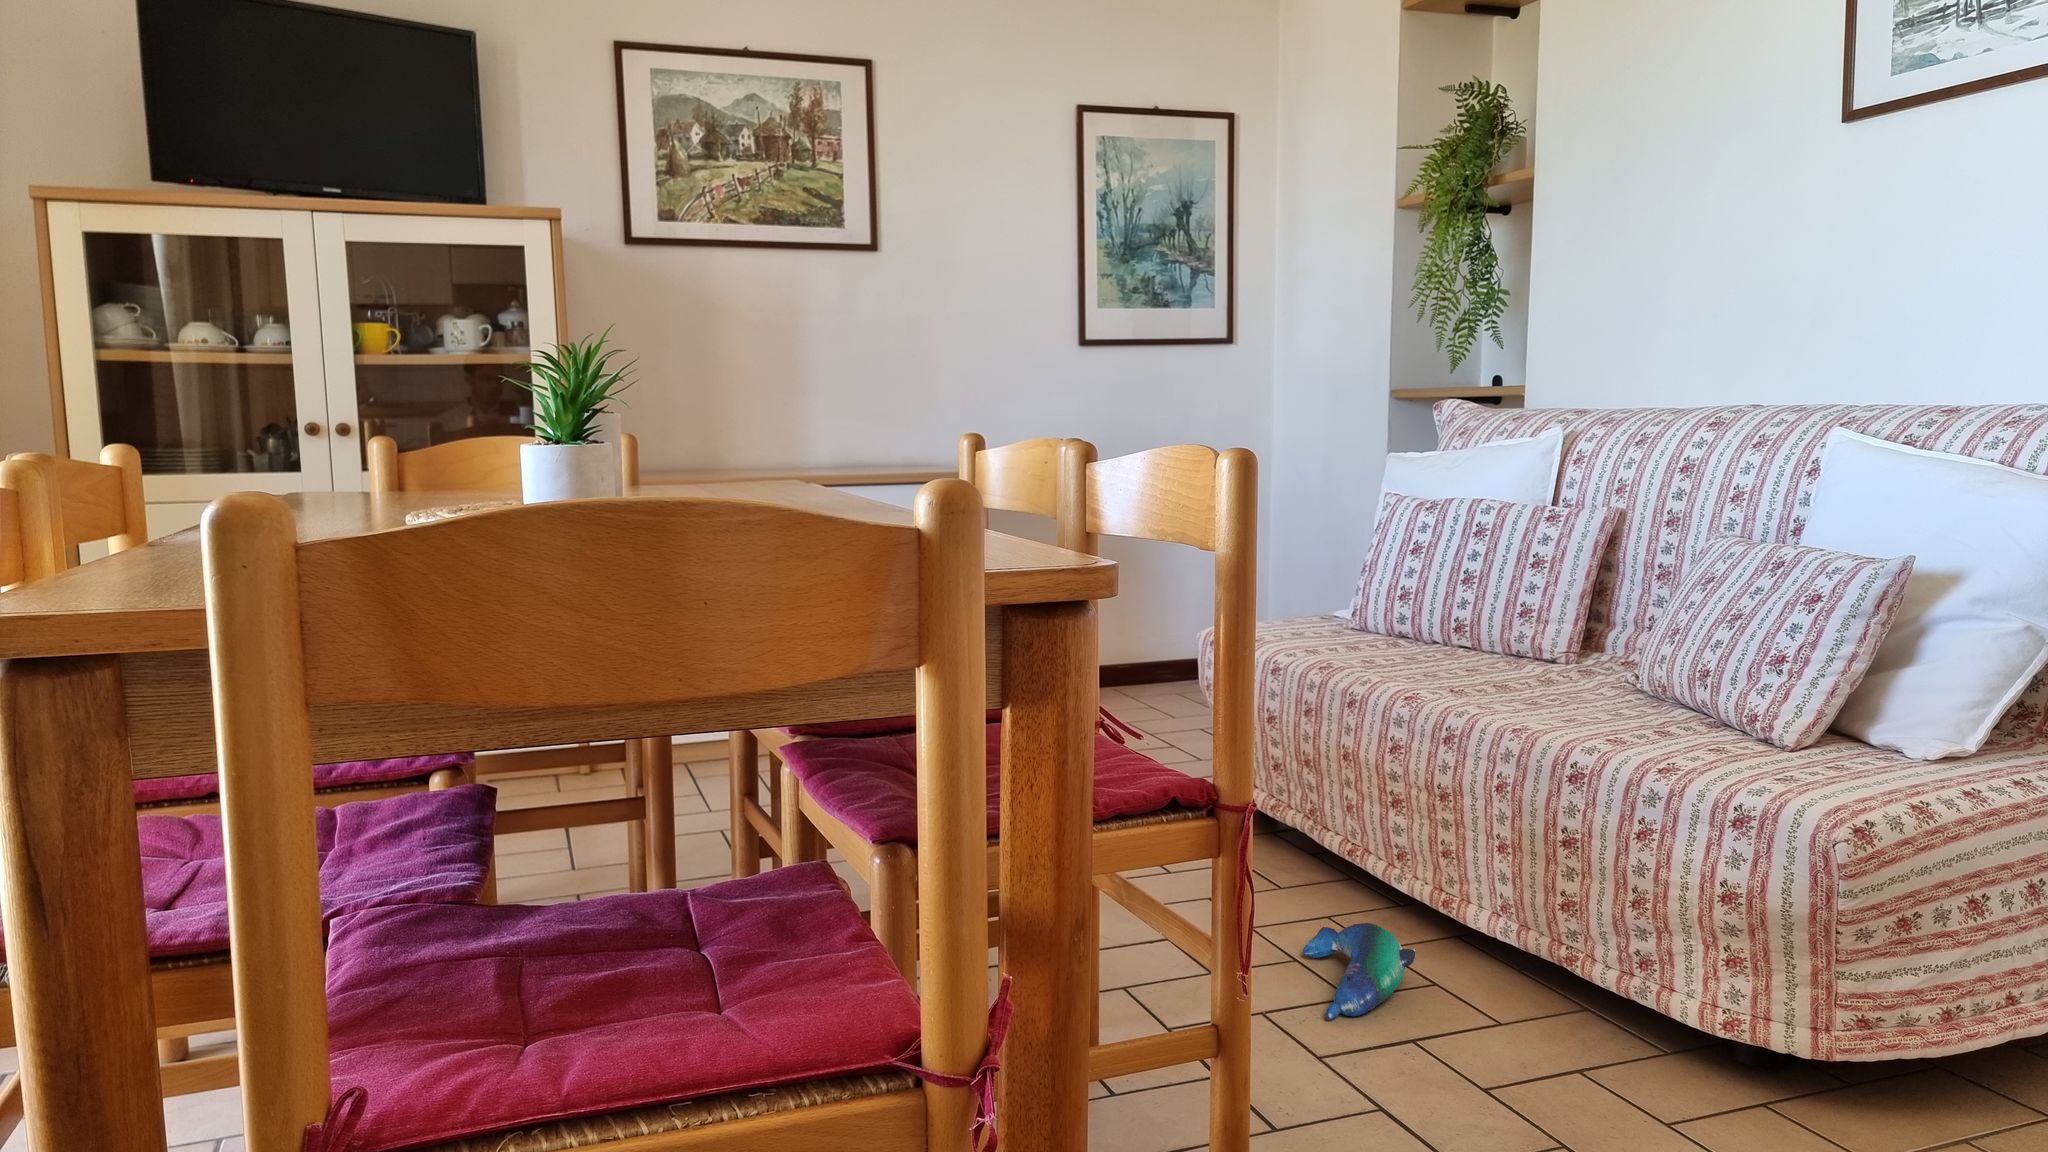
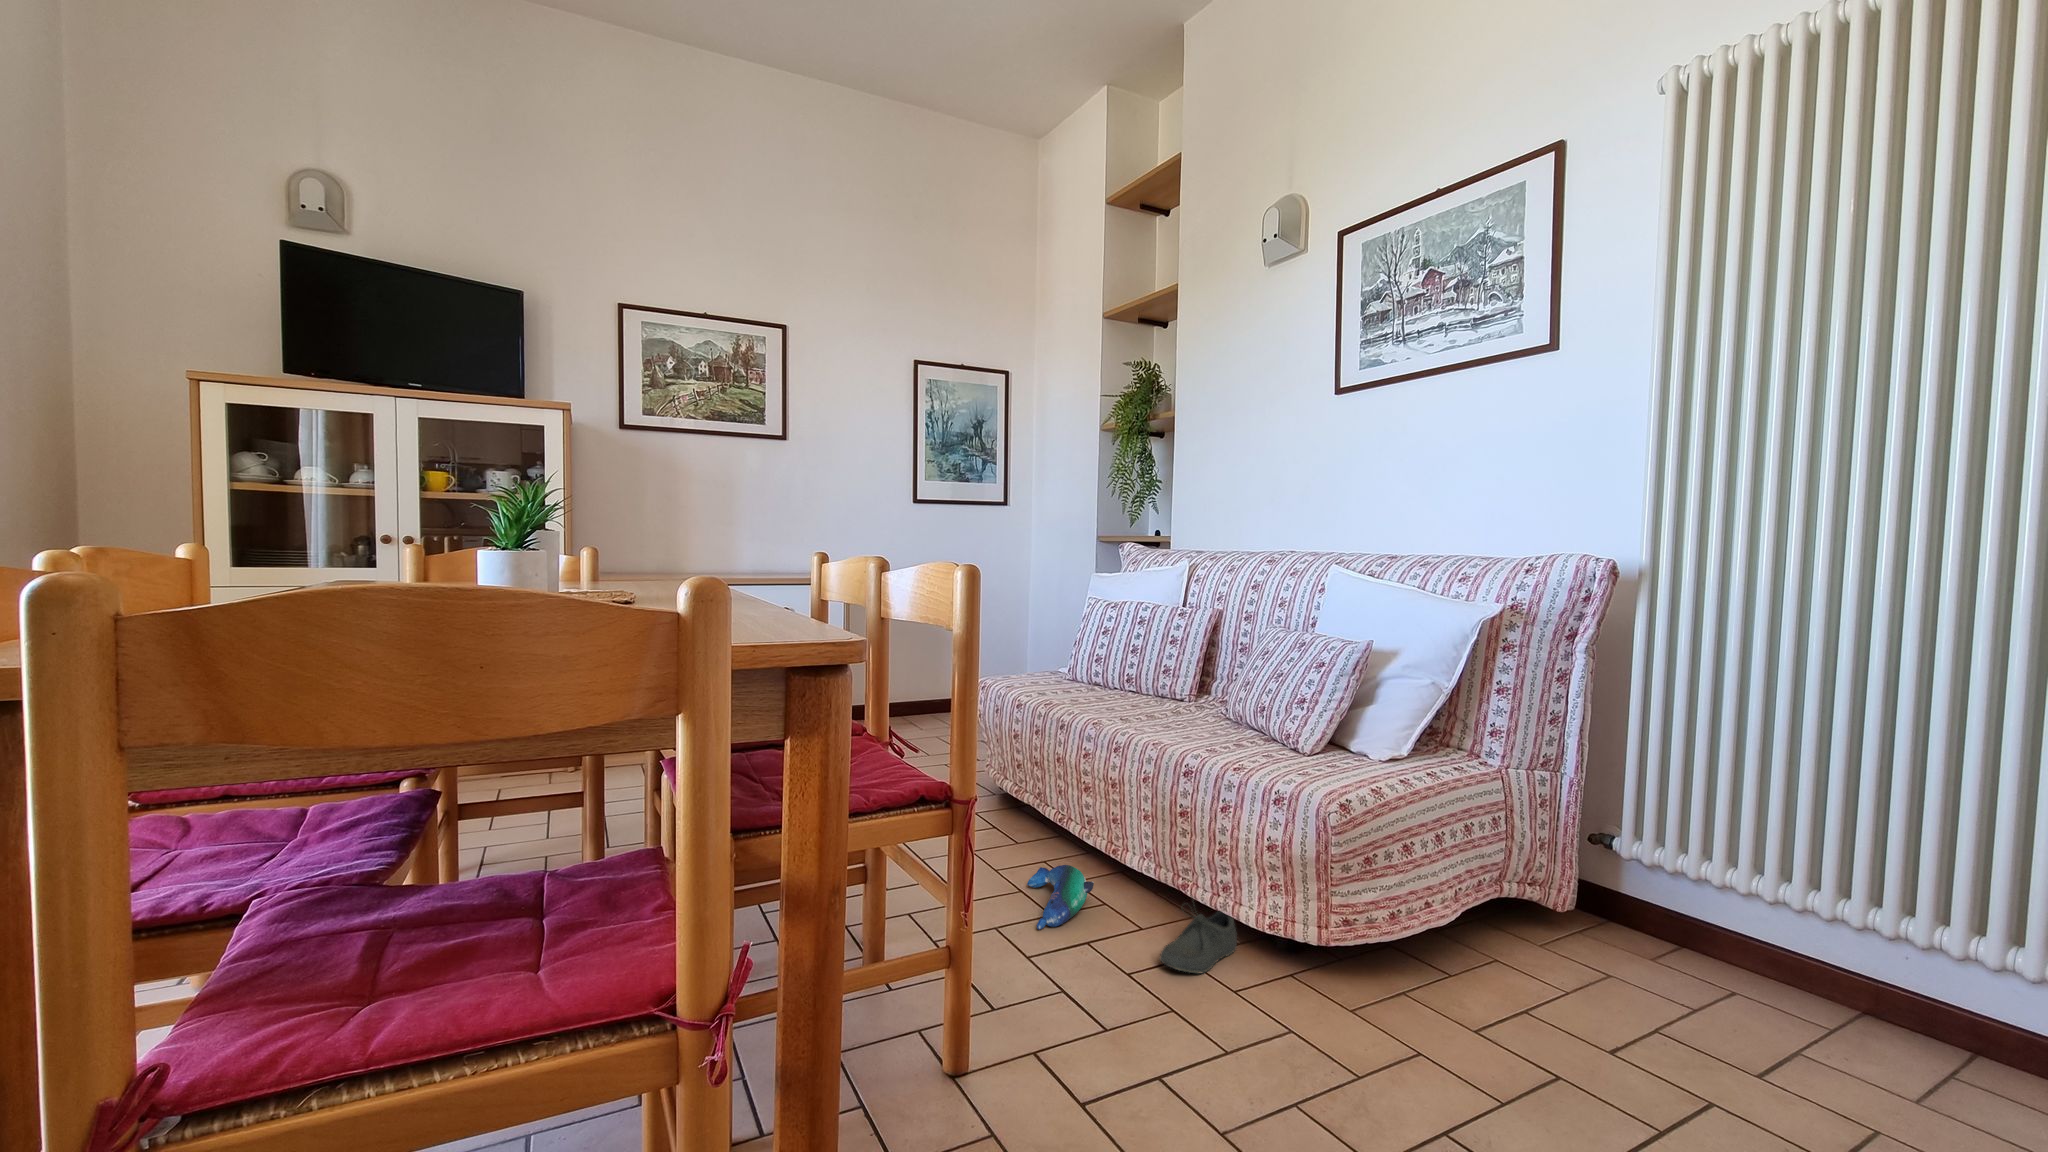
shoe: none [1532,971,1663,1094] -> present [1160,911,1237,974]

